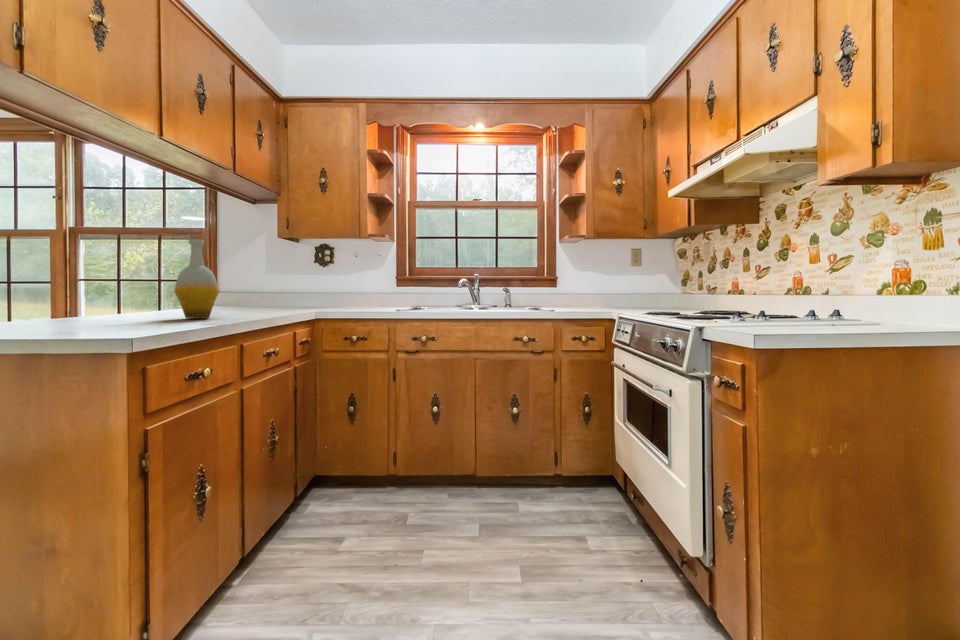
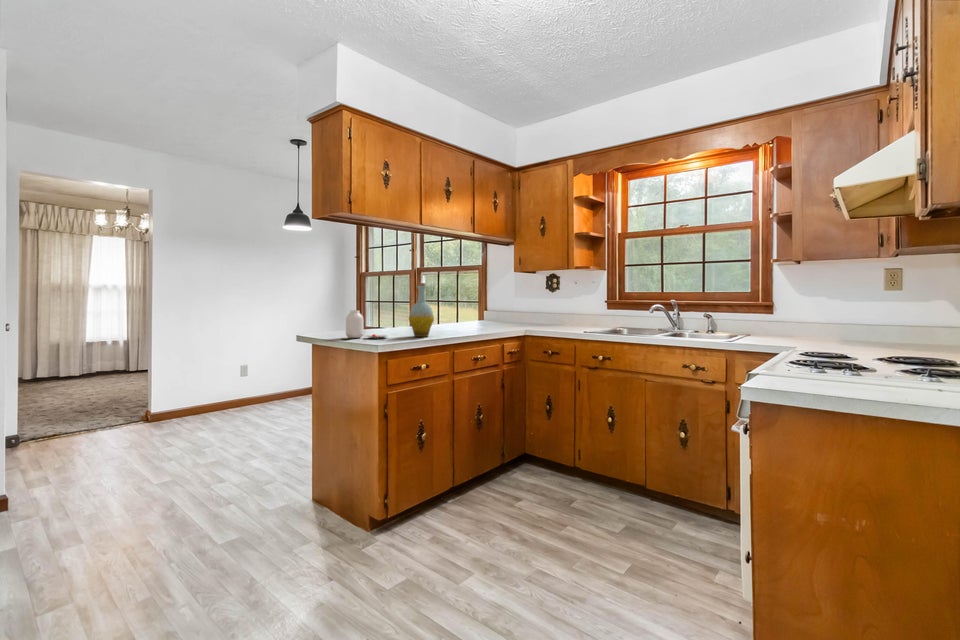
jar: none [51,274,148,323] -> present [342,310,387,339]

